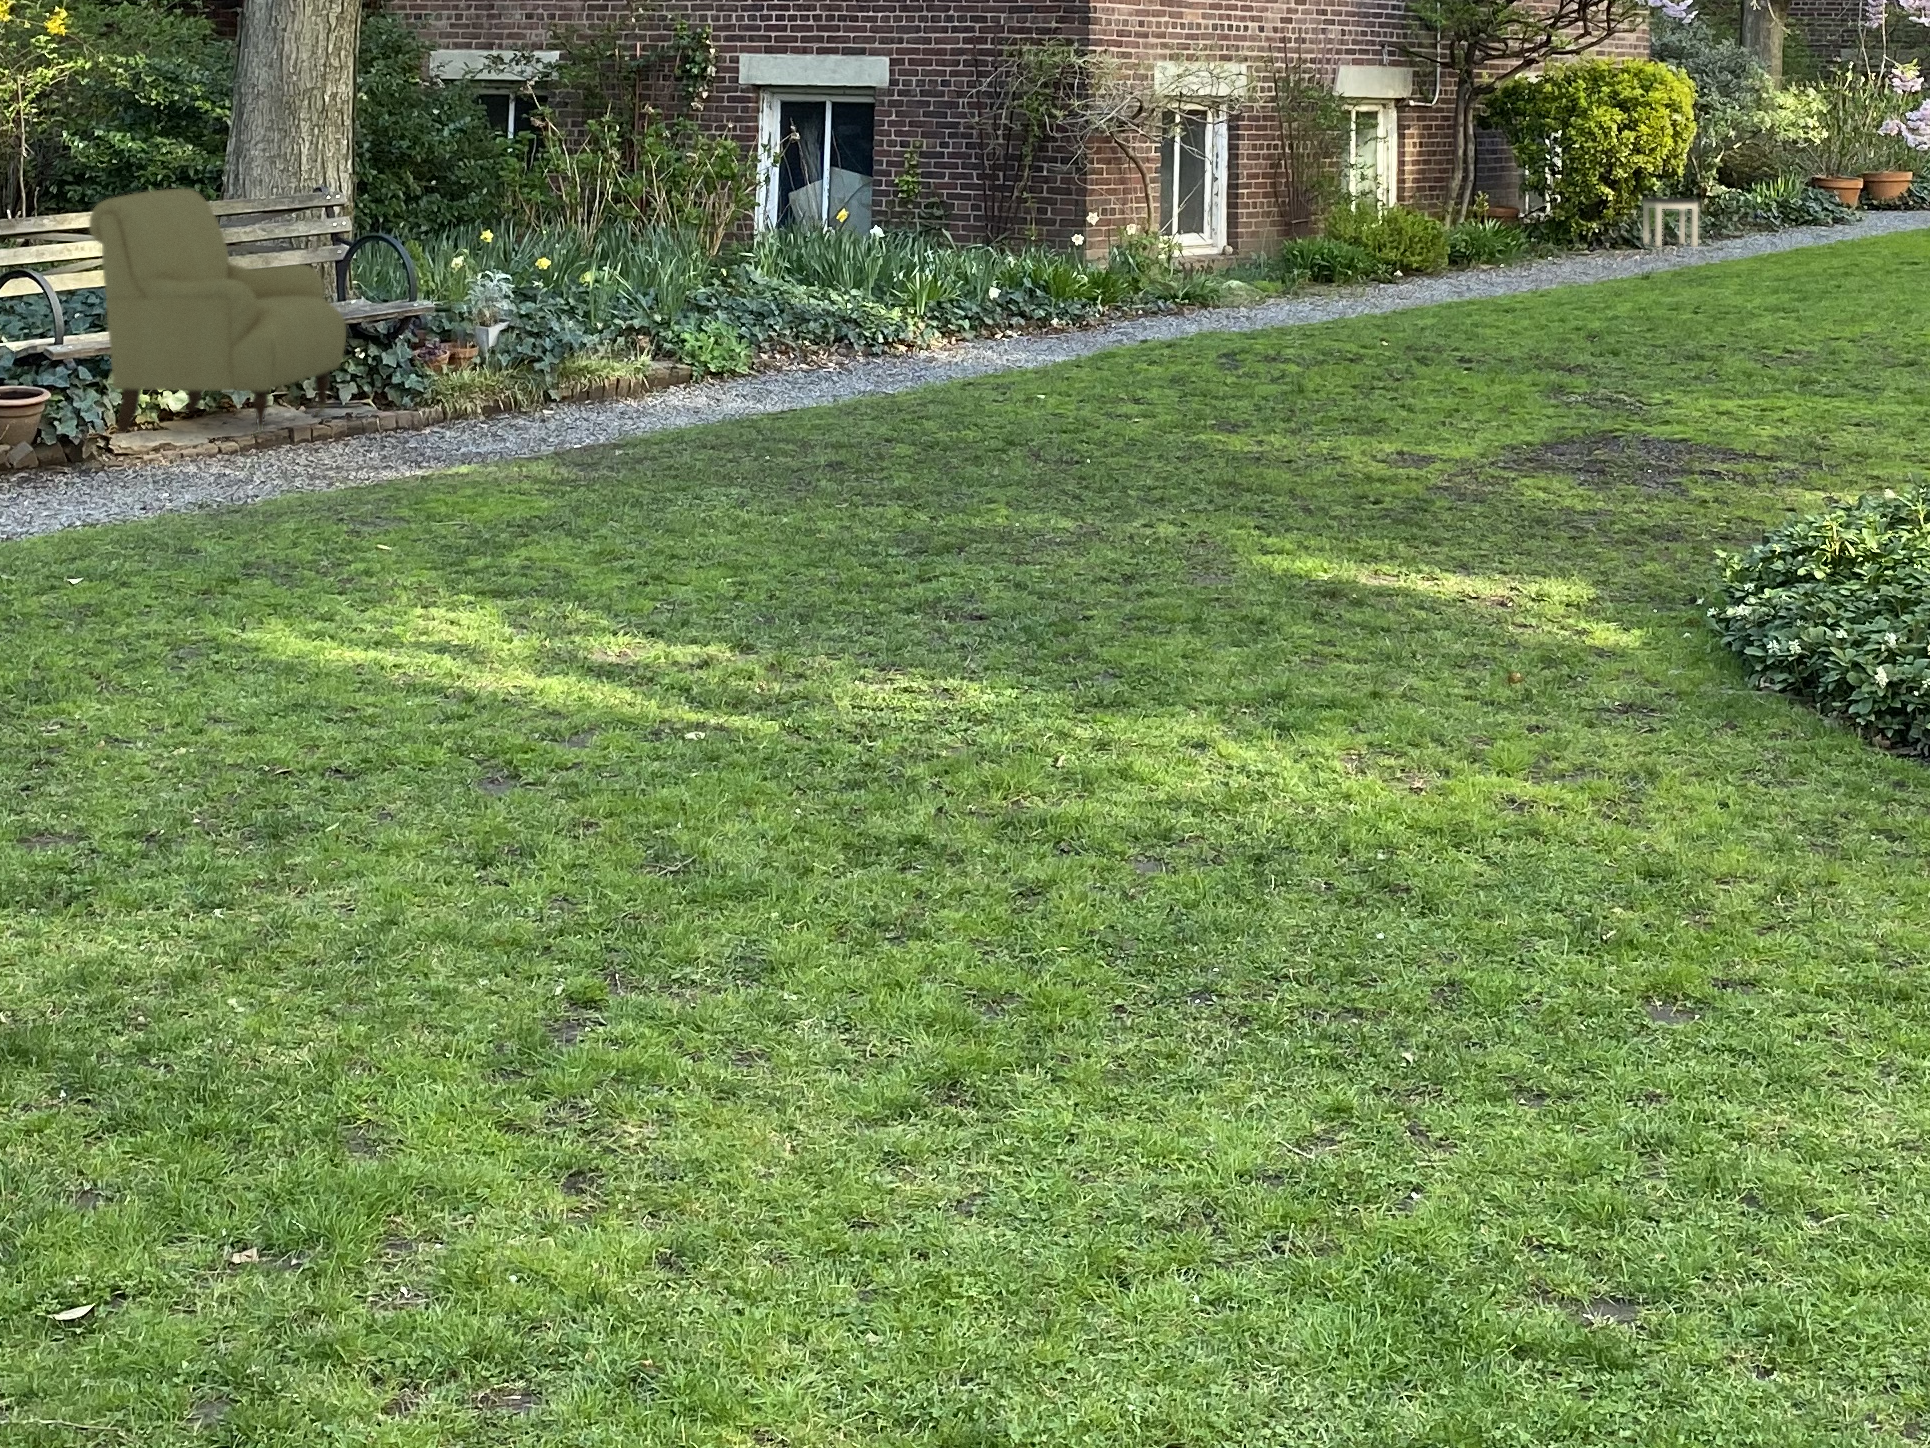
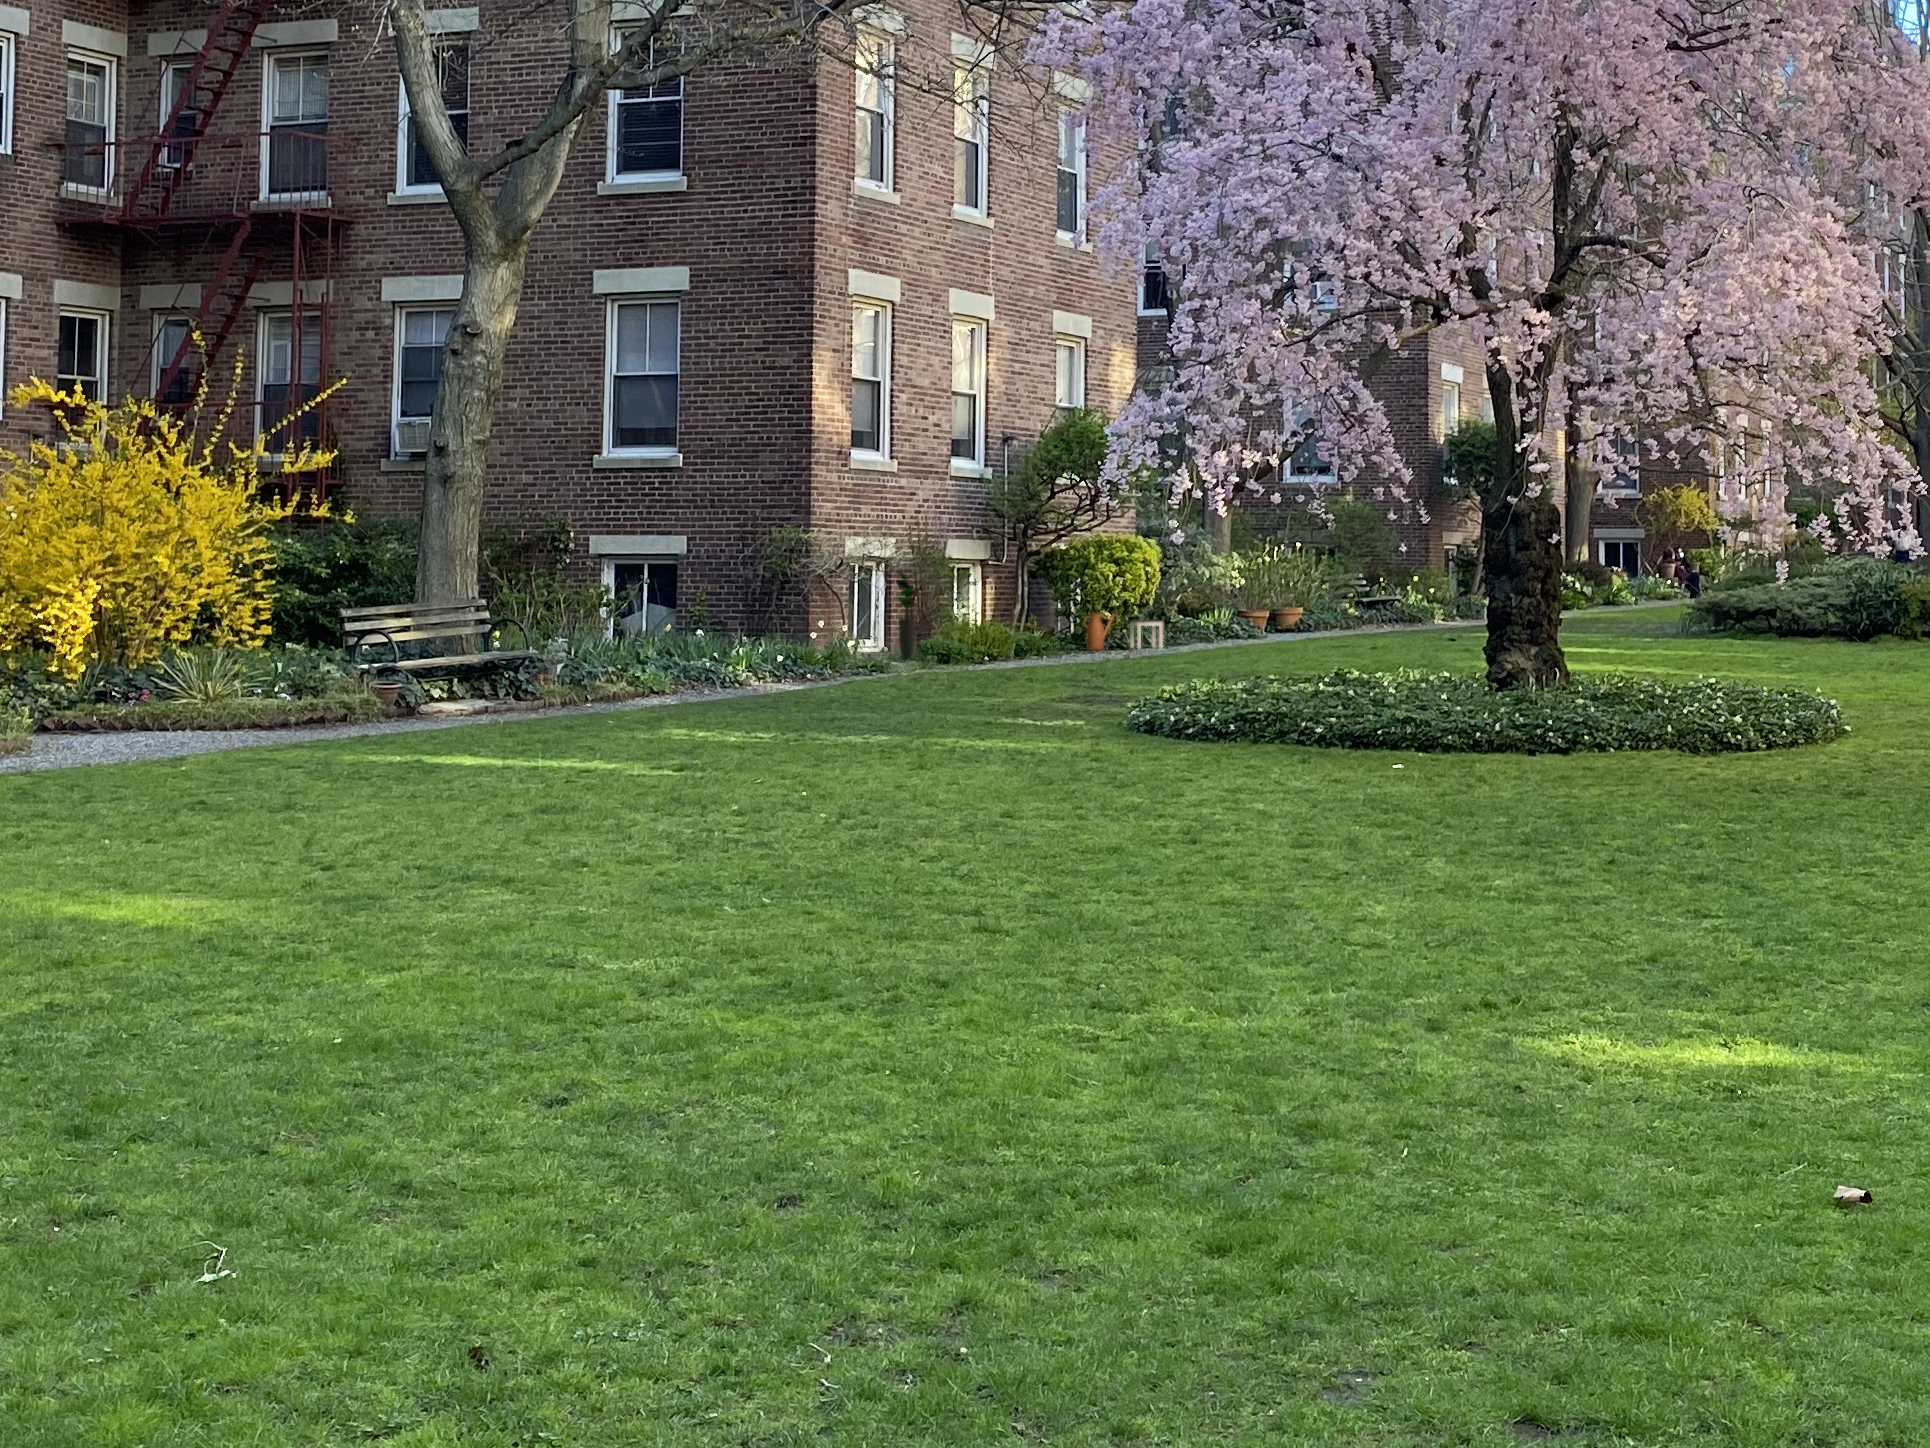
potted plant: none [1236,118,1296,267] -> present [896,572,922,659]
watering can: none [1565,187,1619,250] -> present [1085,614,1115,651]
chair: present [89,189,346,437] -> none [394,595,504,708]

